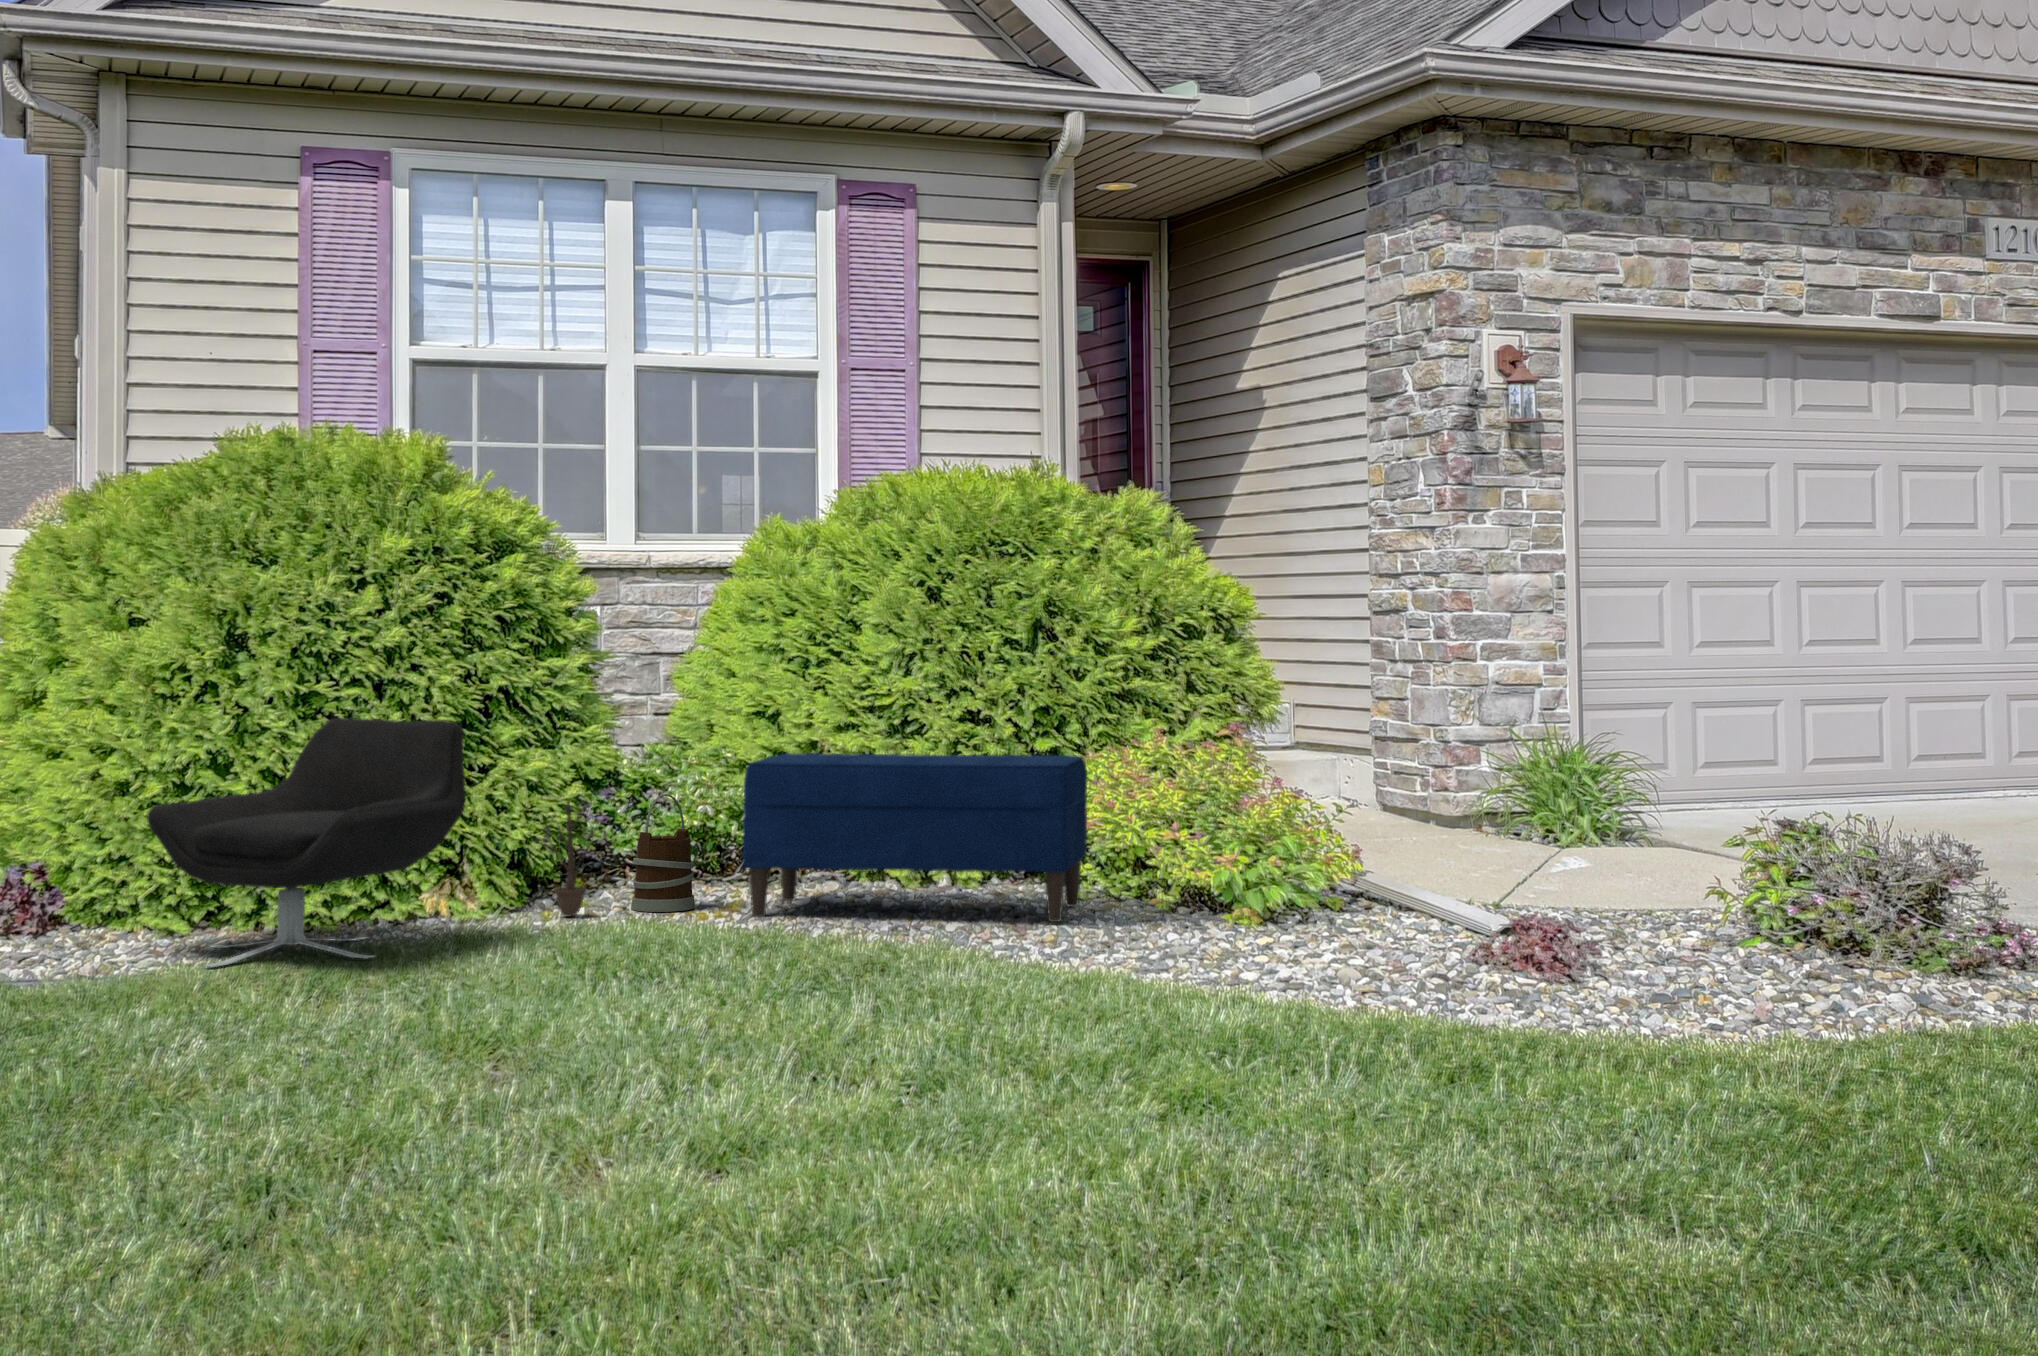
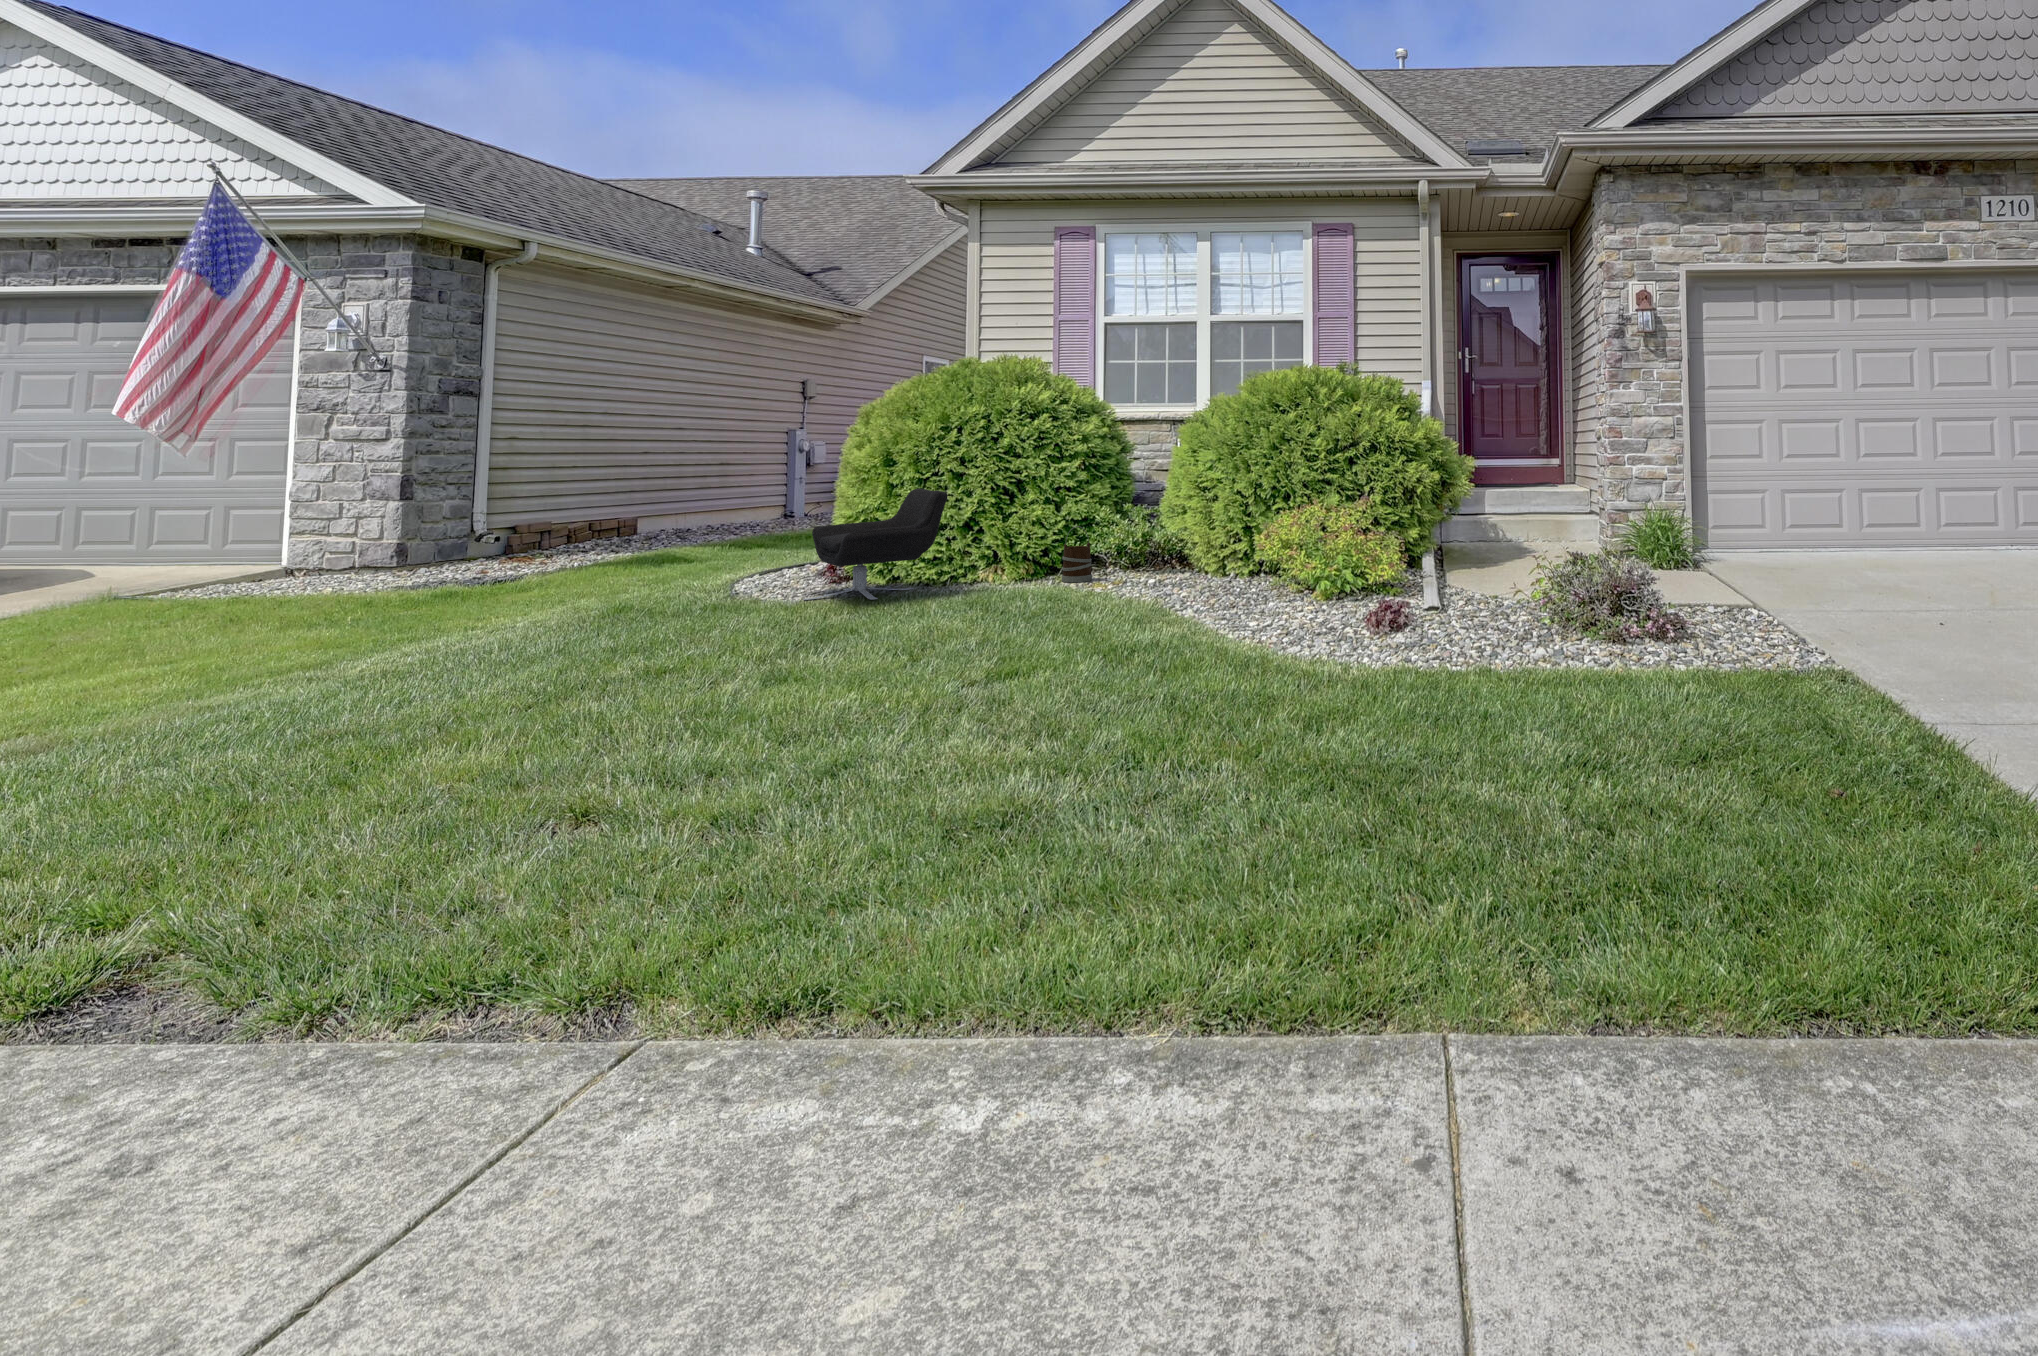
bench: present [743,753,1087,922] -> none [1092,508,1263,598]
decorative plant: present [523,800,607,917] -> none [1003,528,1043,583]

